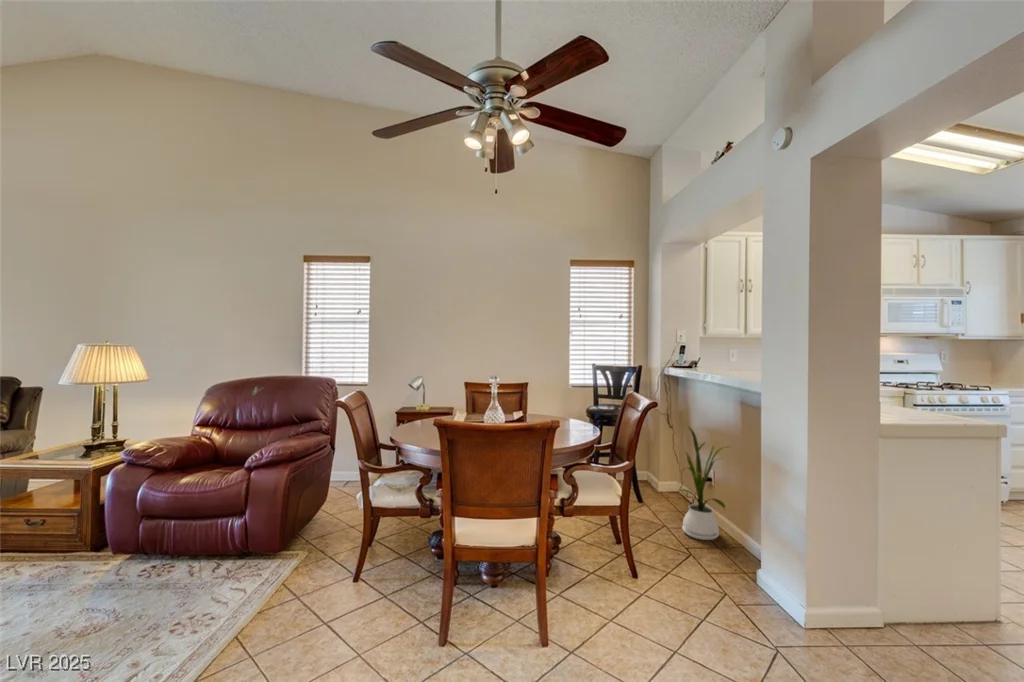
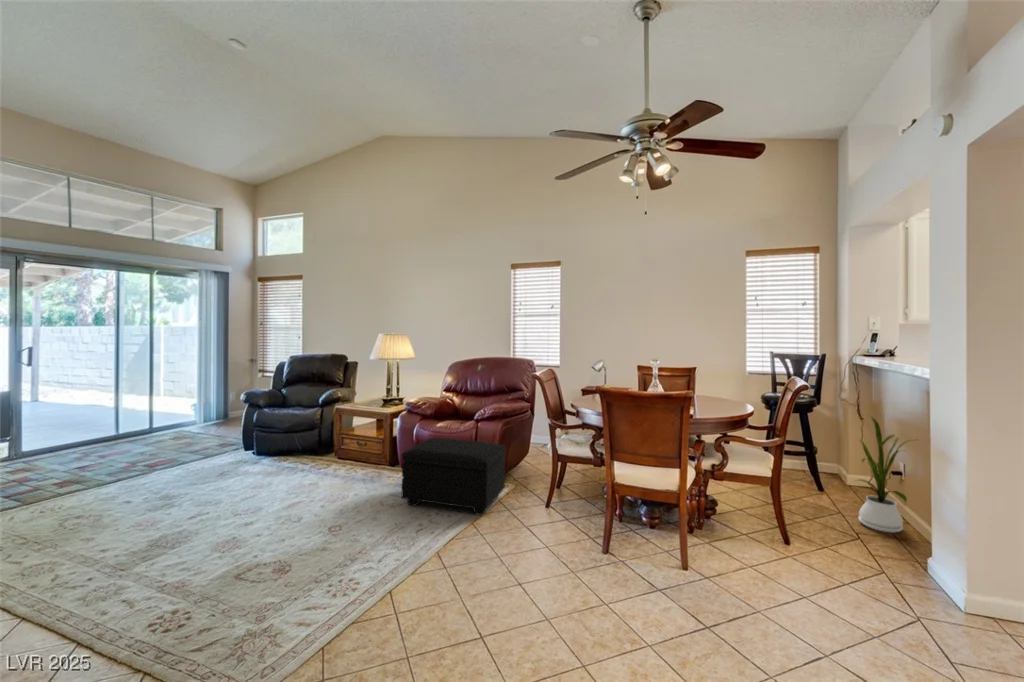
footstool: none [94,501,293,629] -> present [402,438,505,515]

